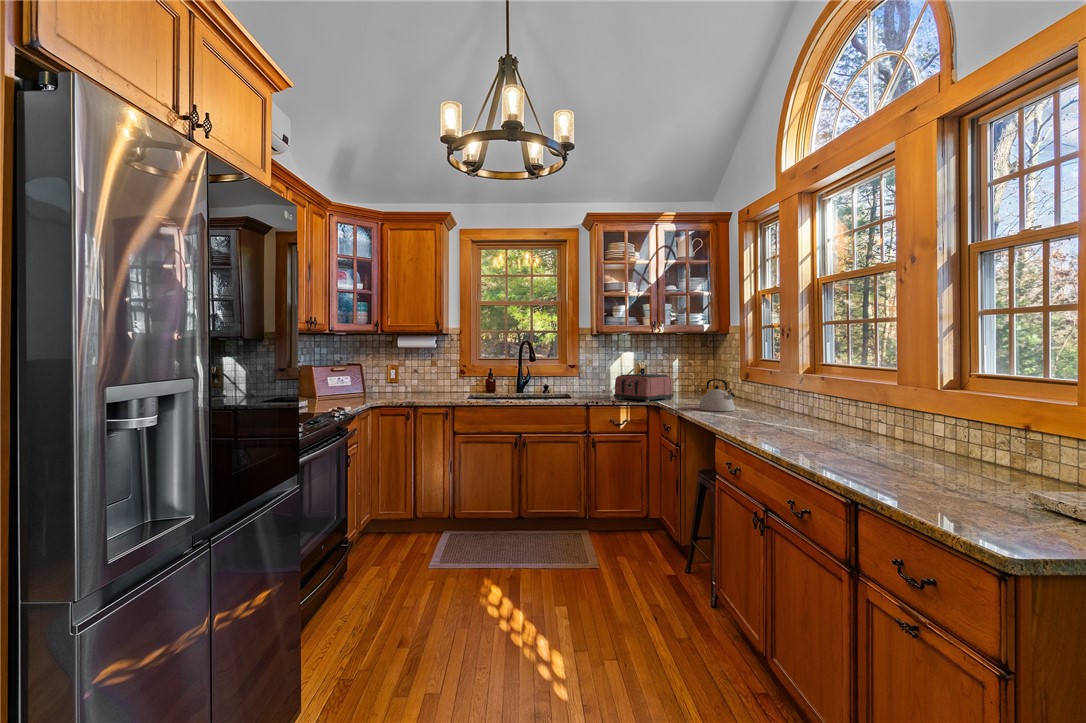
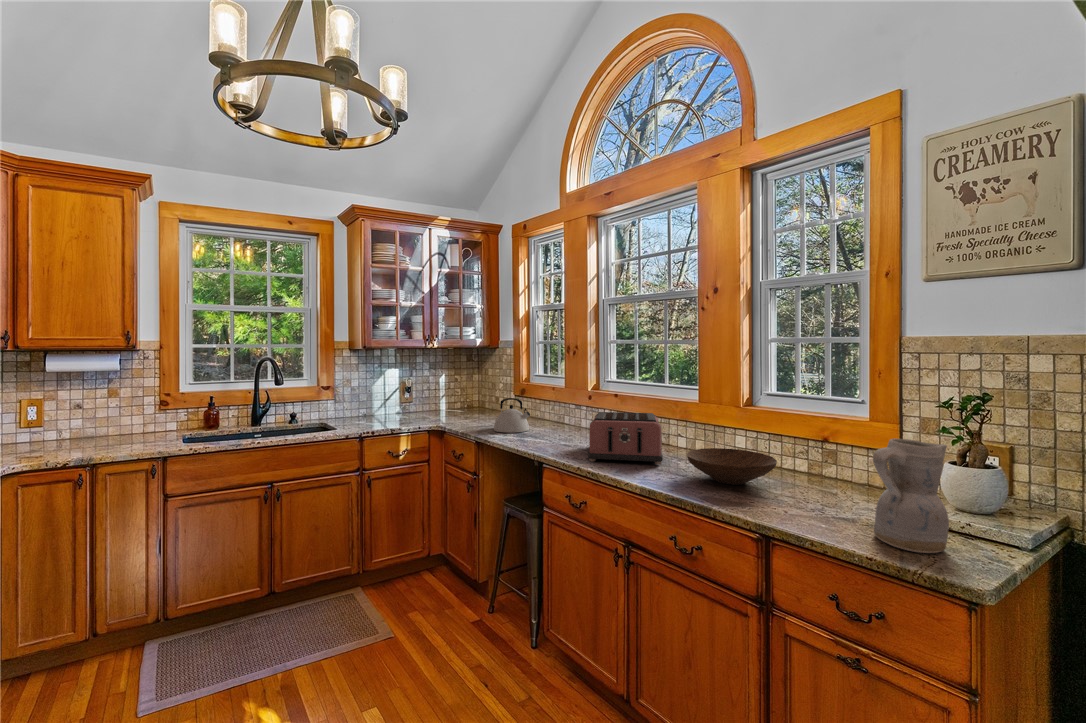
toaster: present [614,374,673,402] -> present [588,412,663,465]
ceramic pitcher: none [933,406,1032,522] -> present [873,439,949,553]
wooden bowl: none [830,428,936,463] -> present [687,448,777,485]

